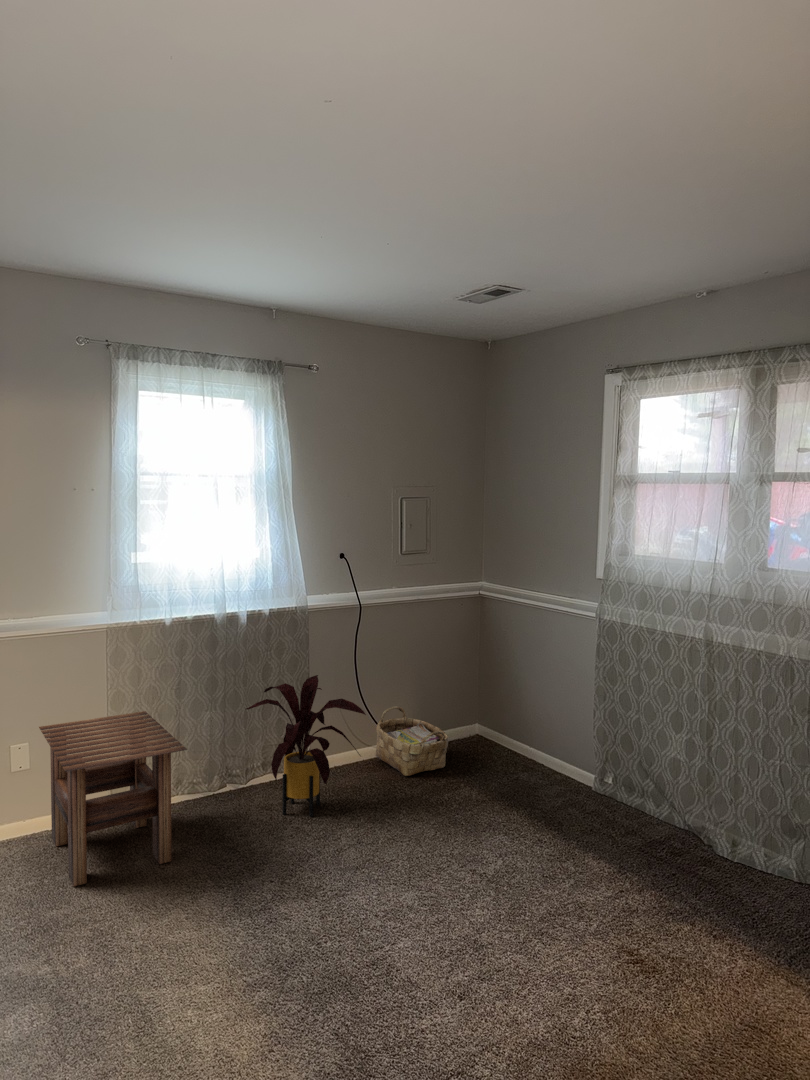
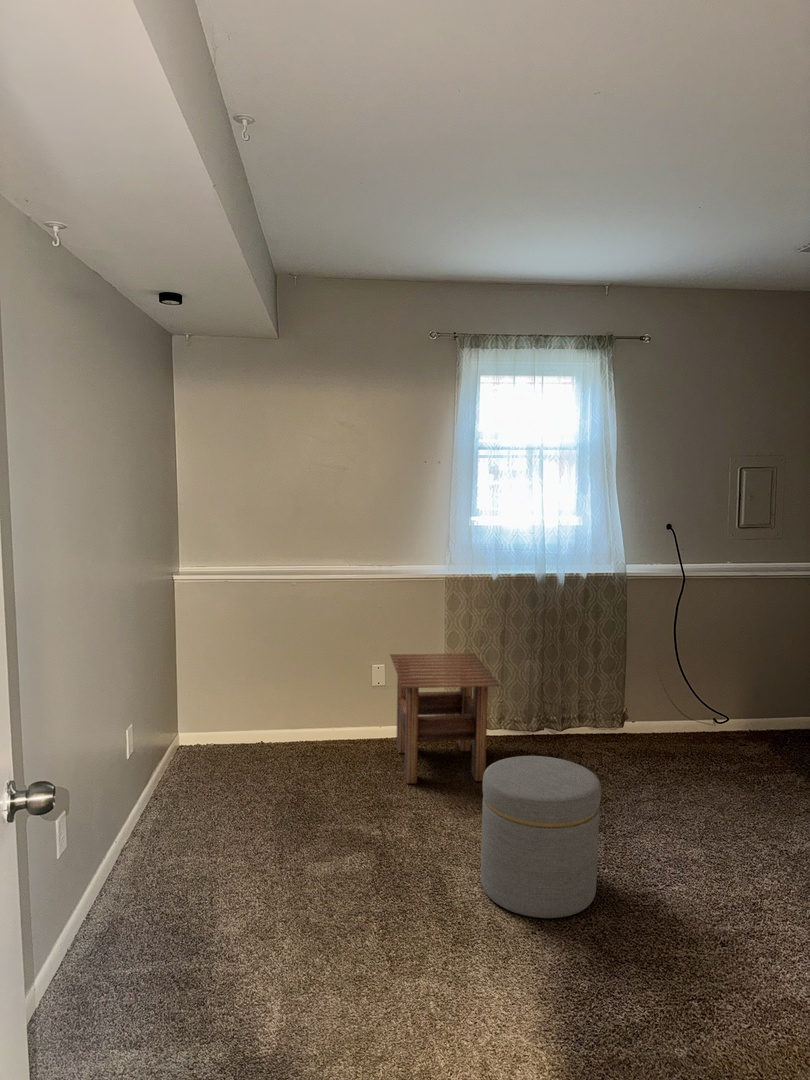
house plant: present [246,675,366,817] -> none [558,639,674,770]
woven basket: present [376,706,448,776] -> none [696,683,776,753]
ottoman: none [190,830,326,1031] -> present [481,756,601,918]

